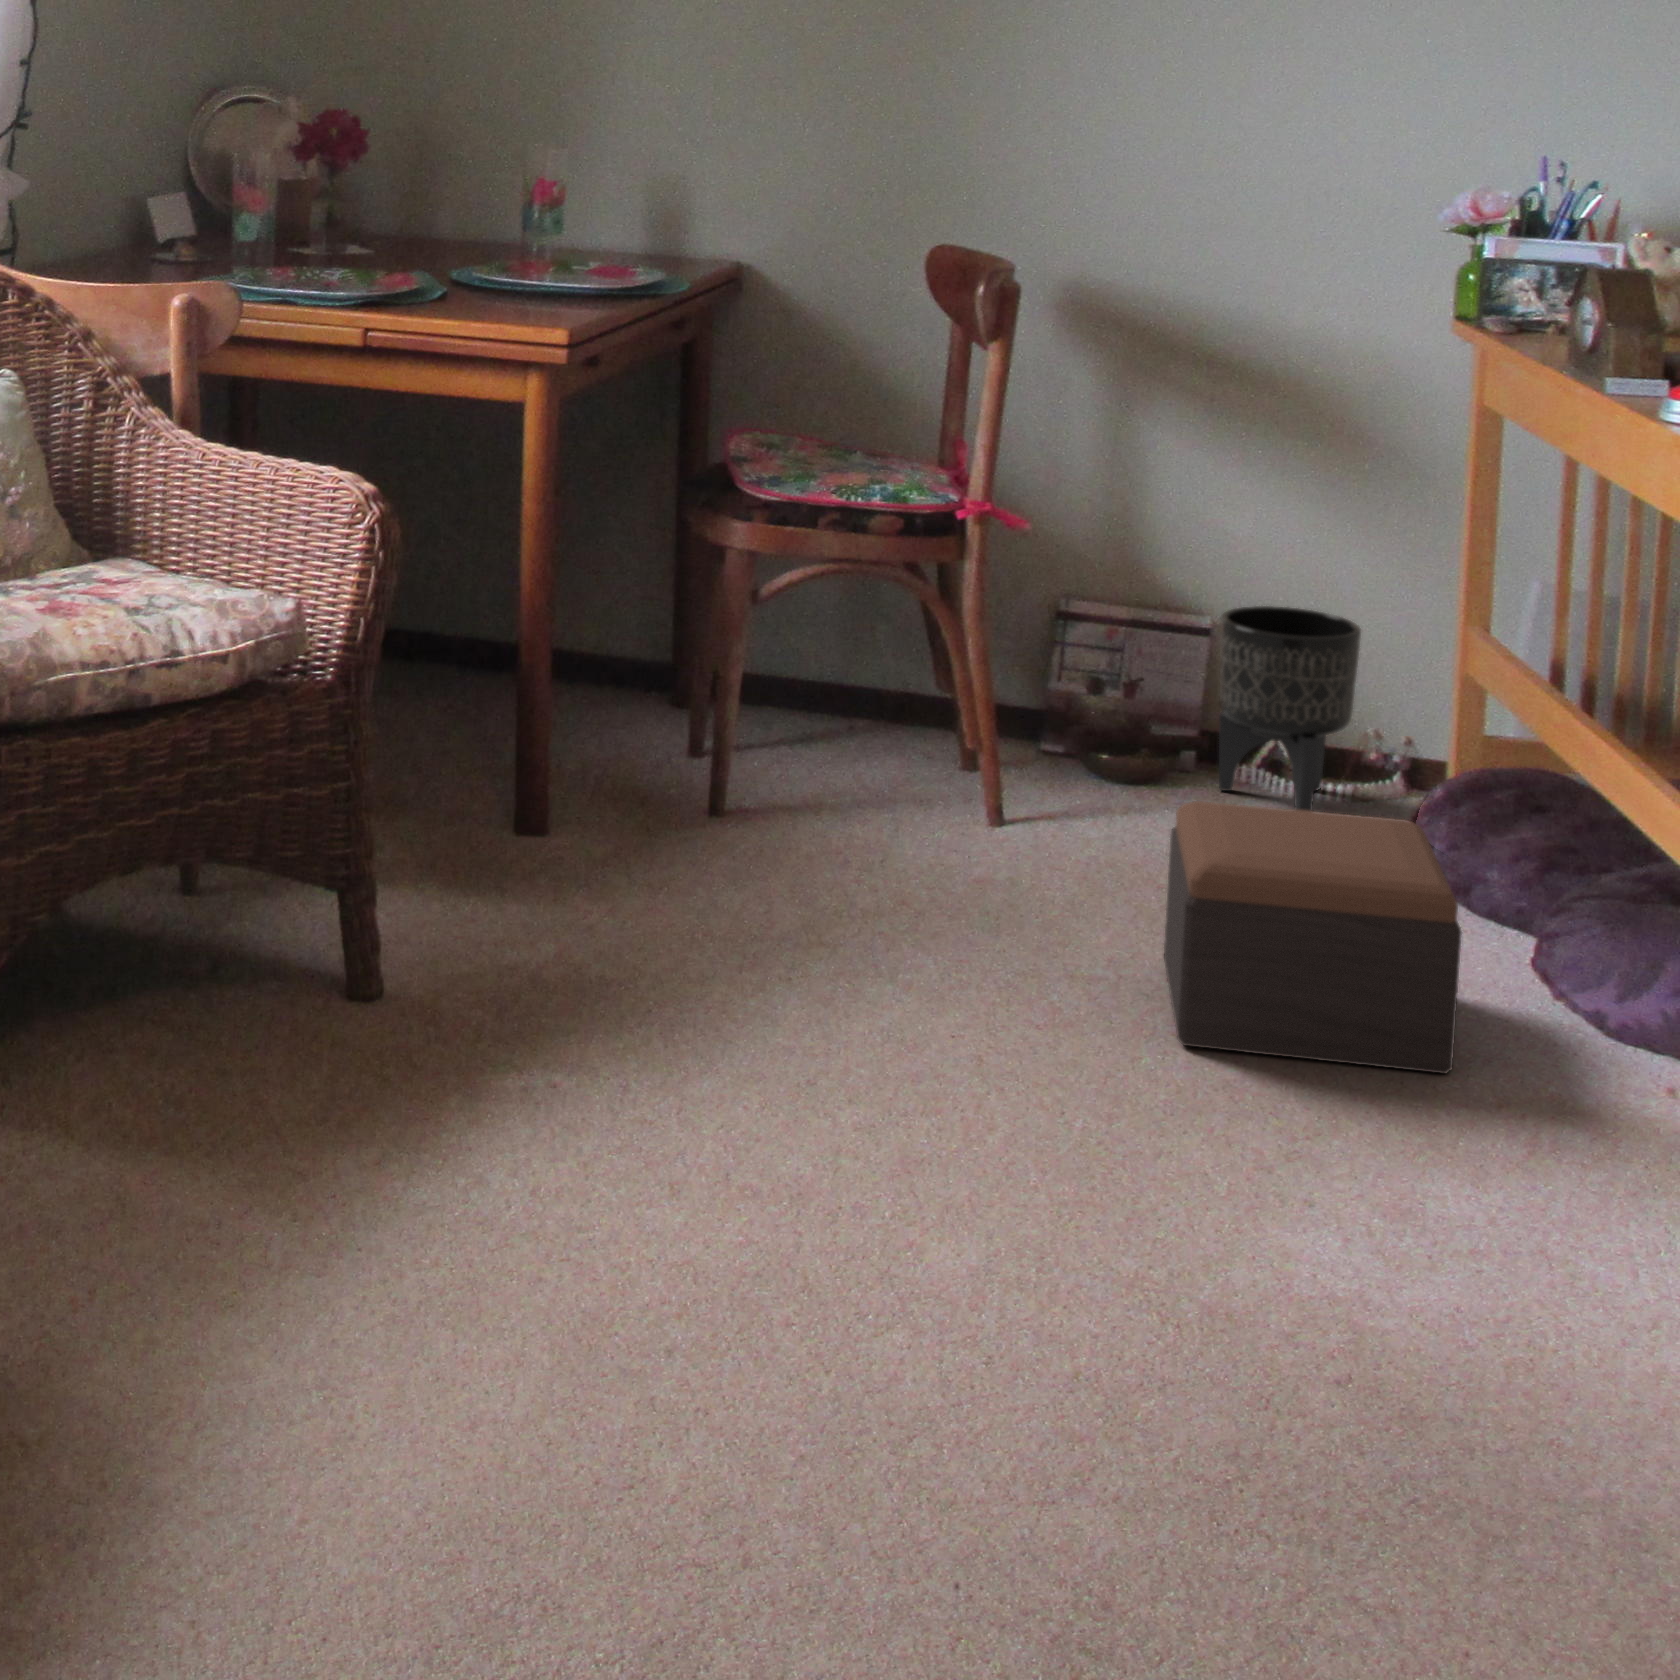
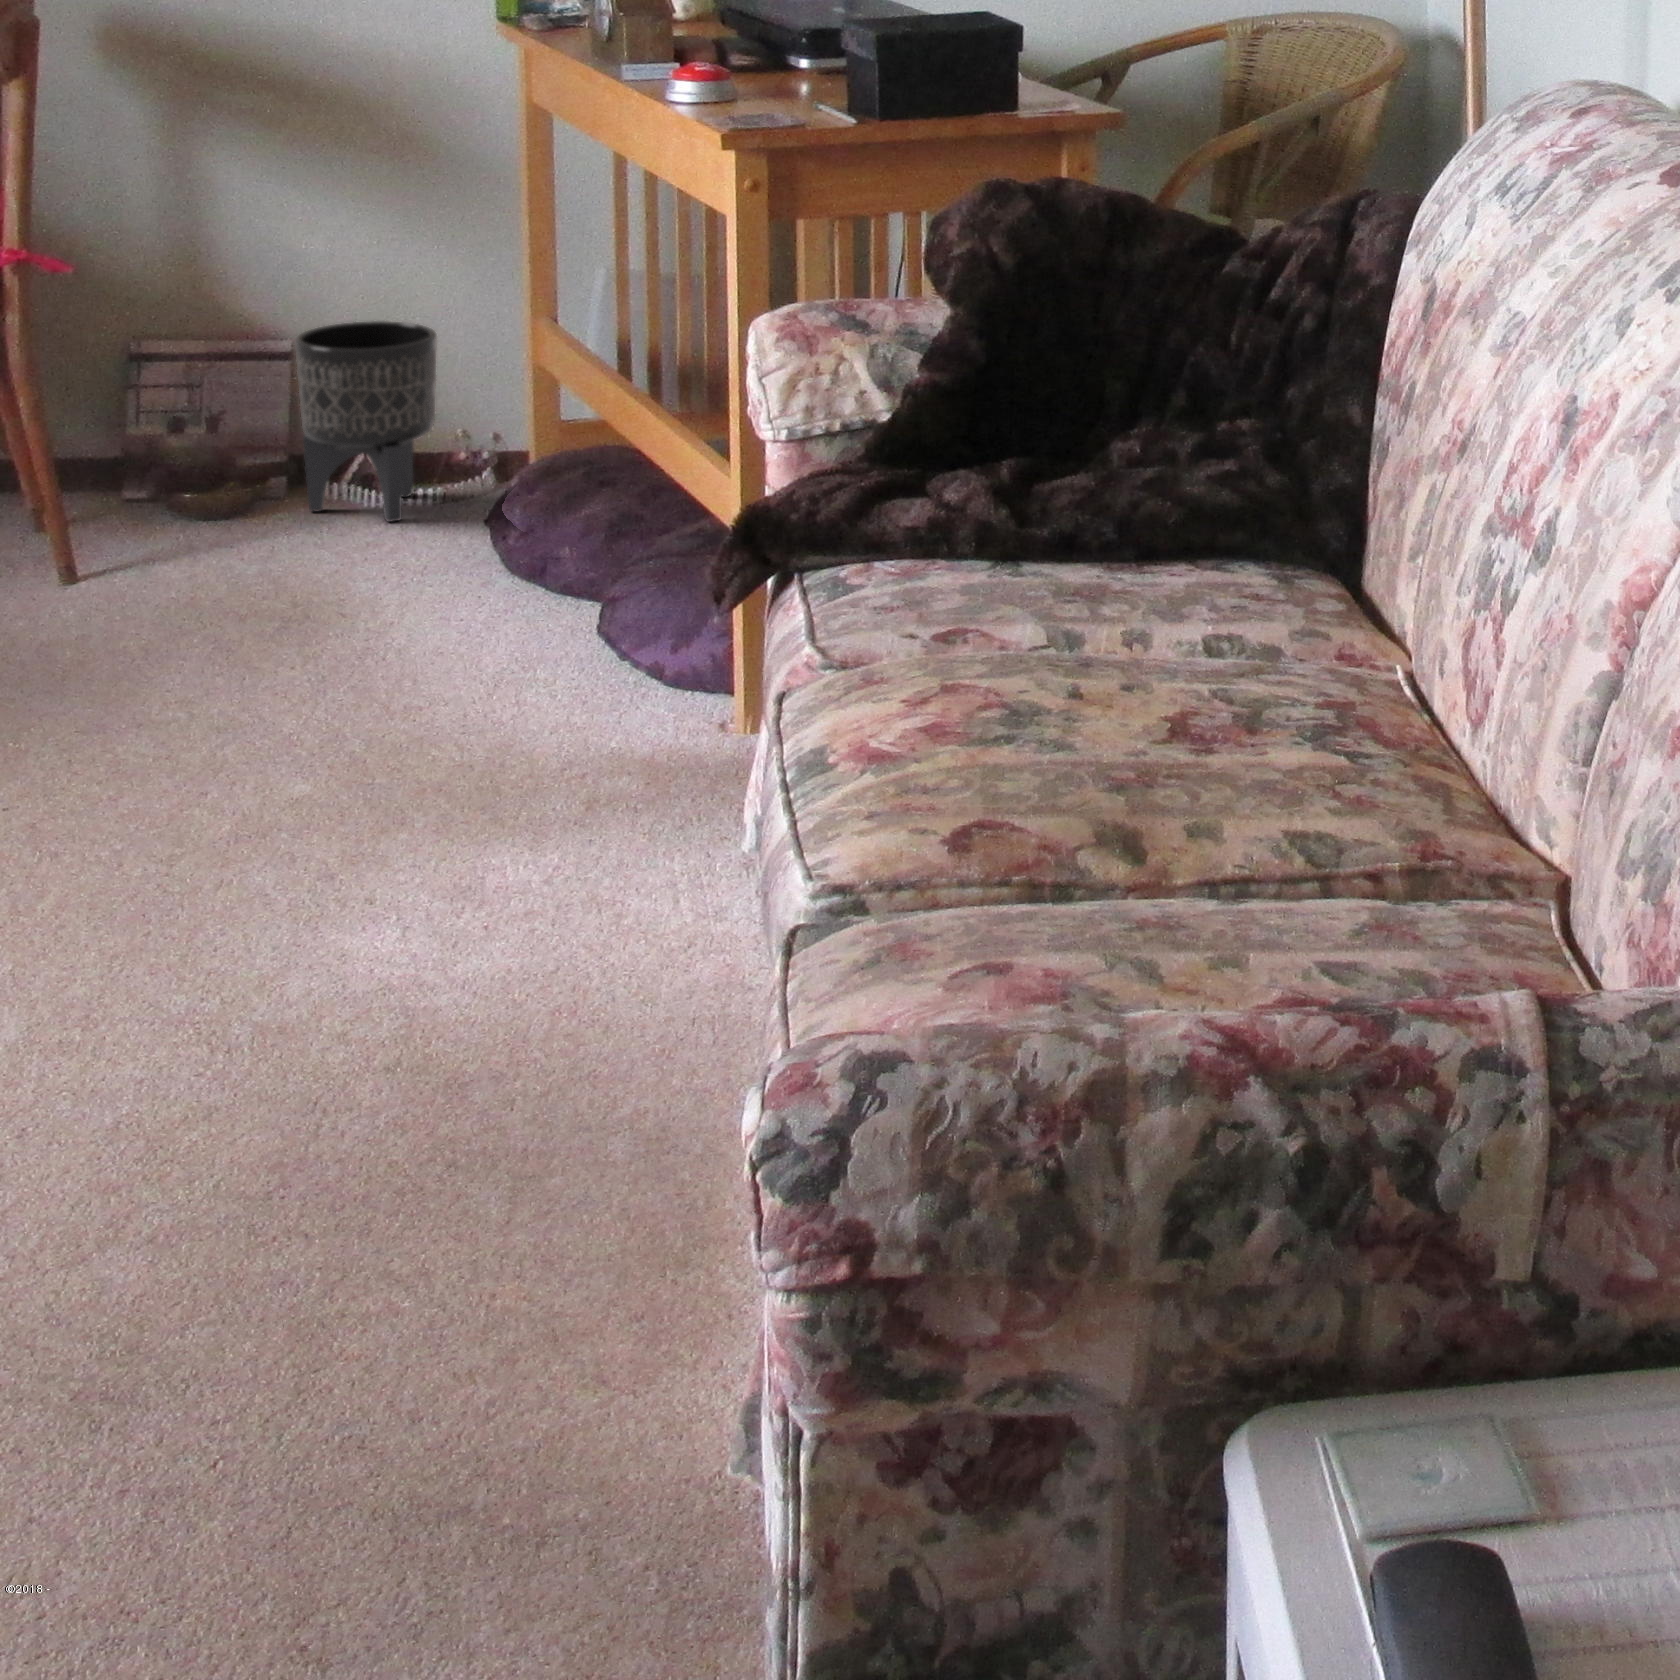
footstool: present [1164,801,1462,1074] -> none [227,510,514,774]

